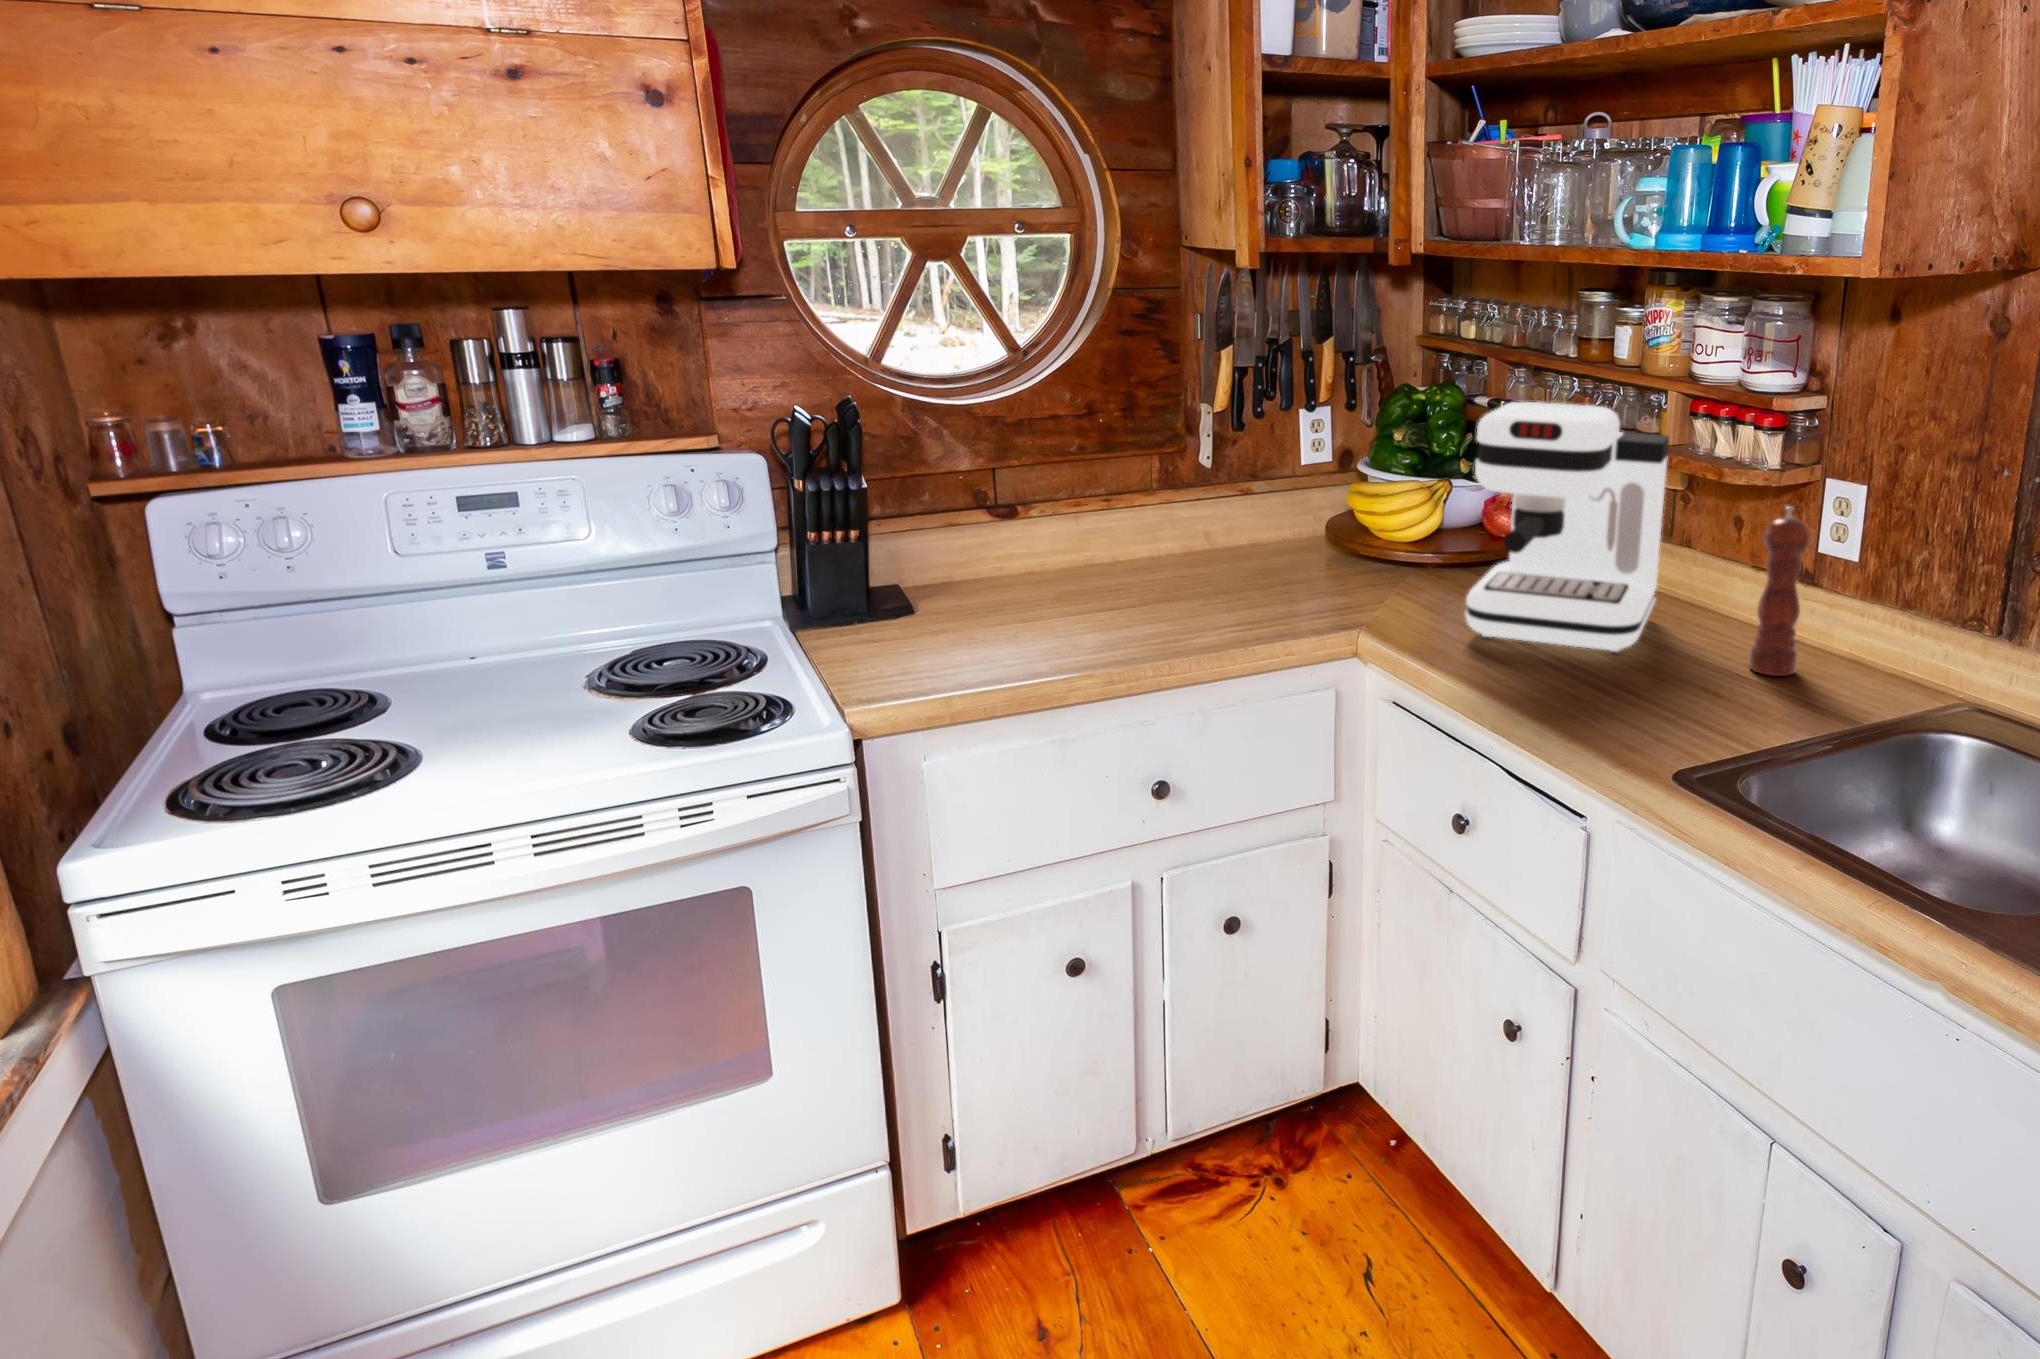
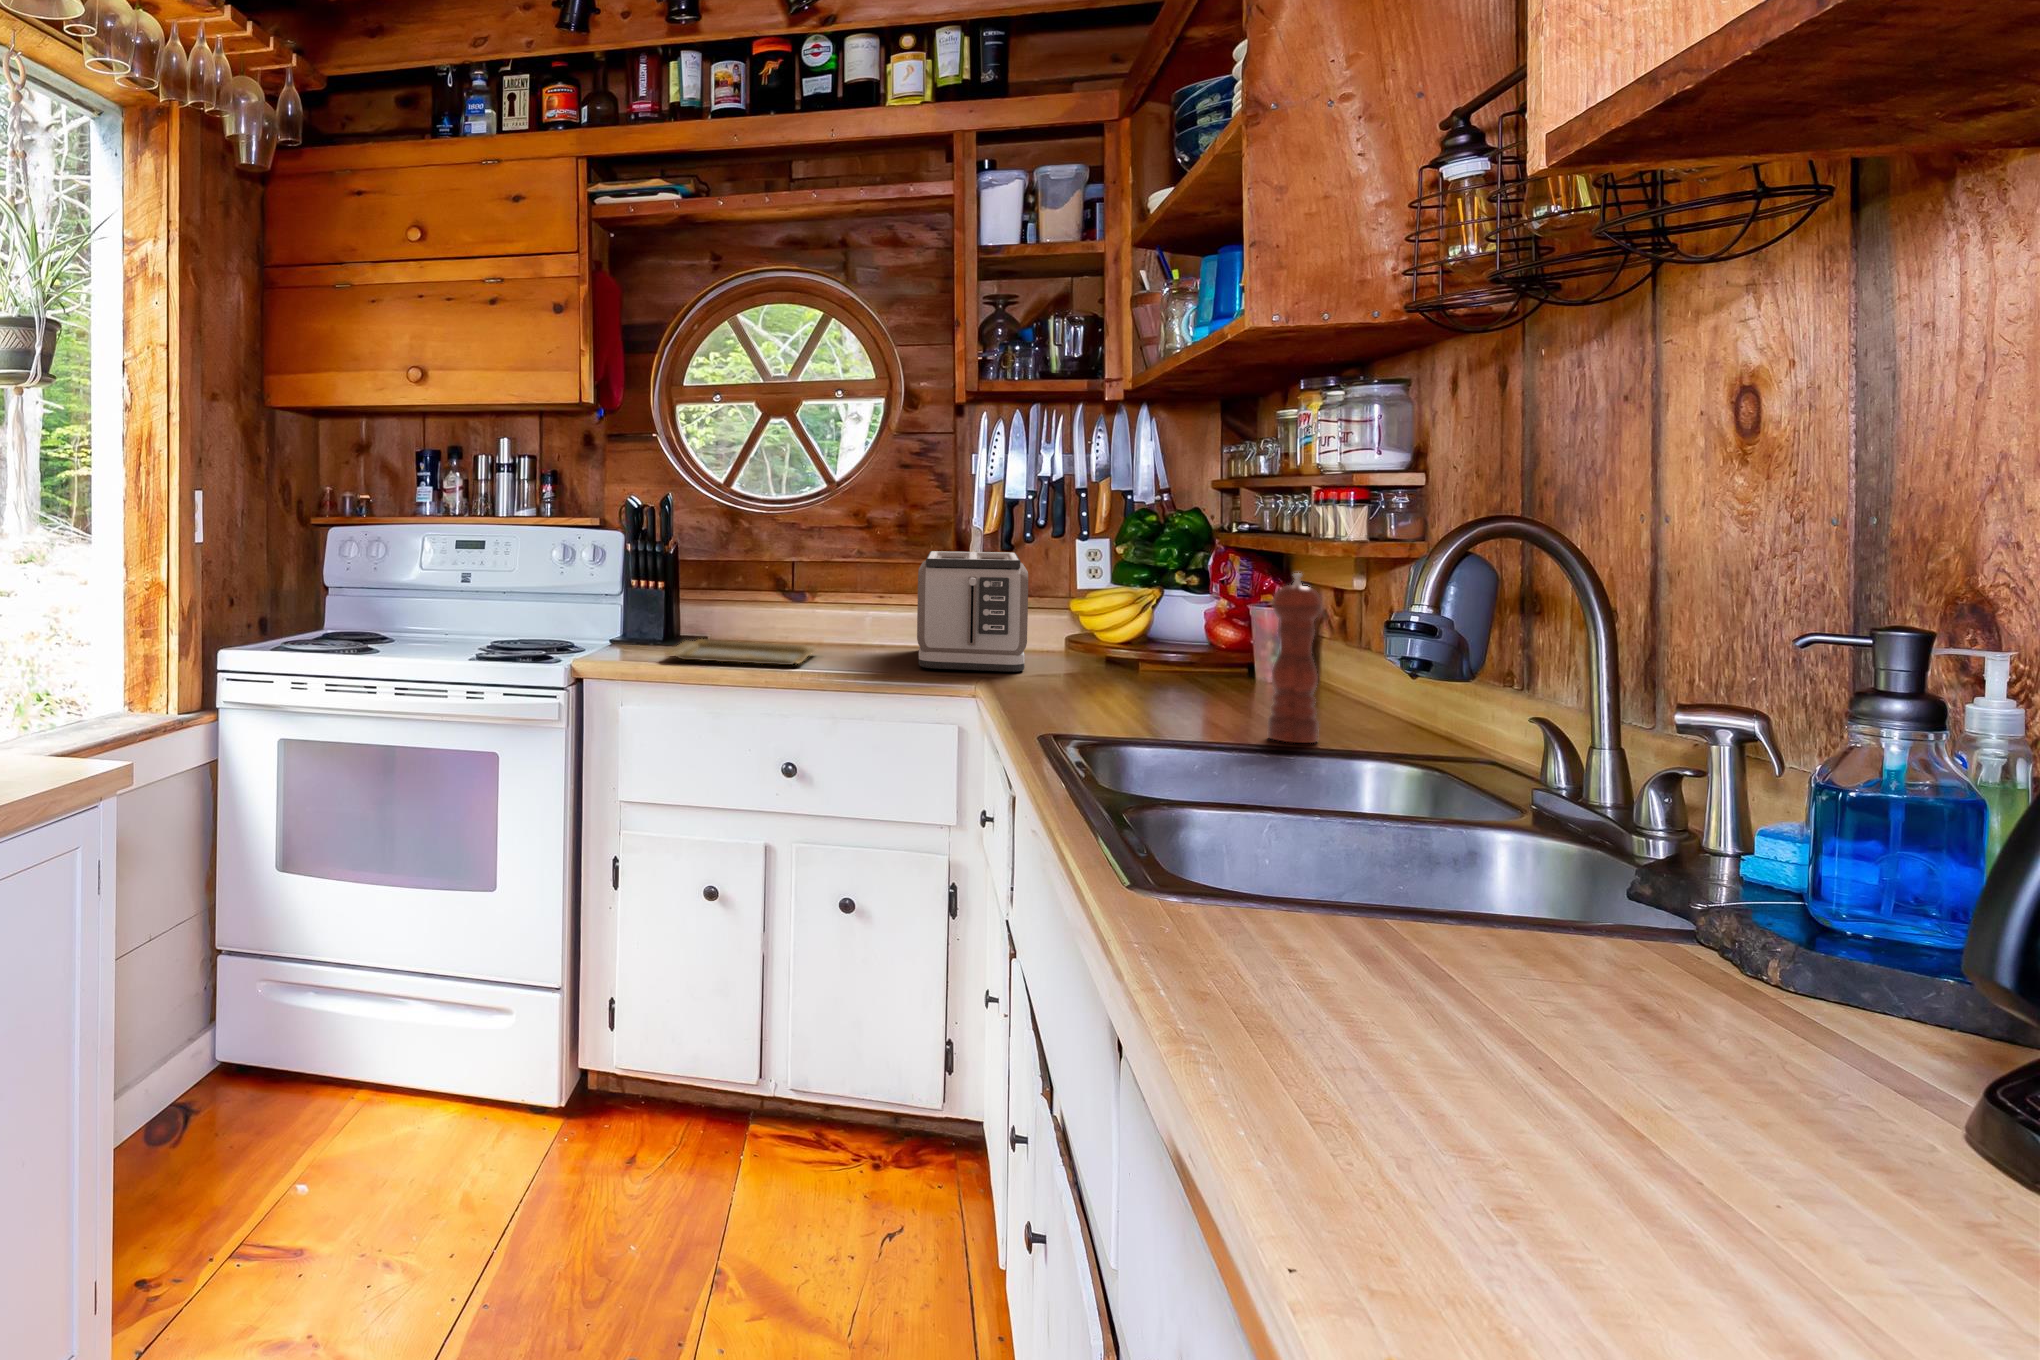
coffee maker: present [1465,402,1669,652] -> none [1028,496,1271,714]
toaster: none [1194,447,1377,610] -> present [917,551,1028,672]
tray: none [929,591,1139,649] -> present [666,639,816,665]

